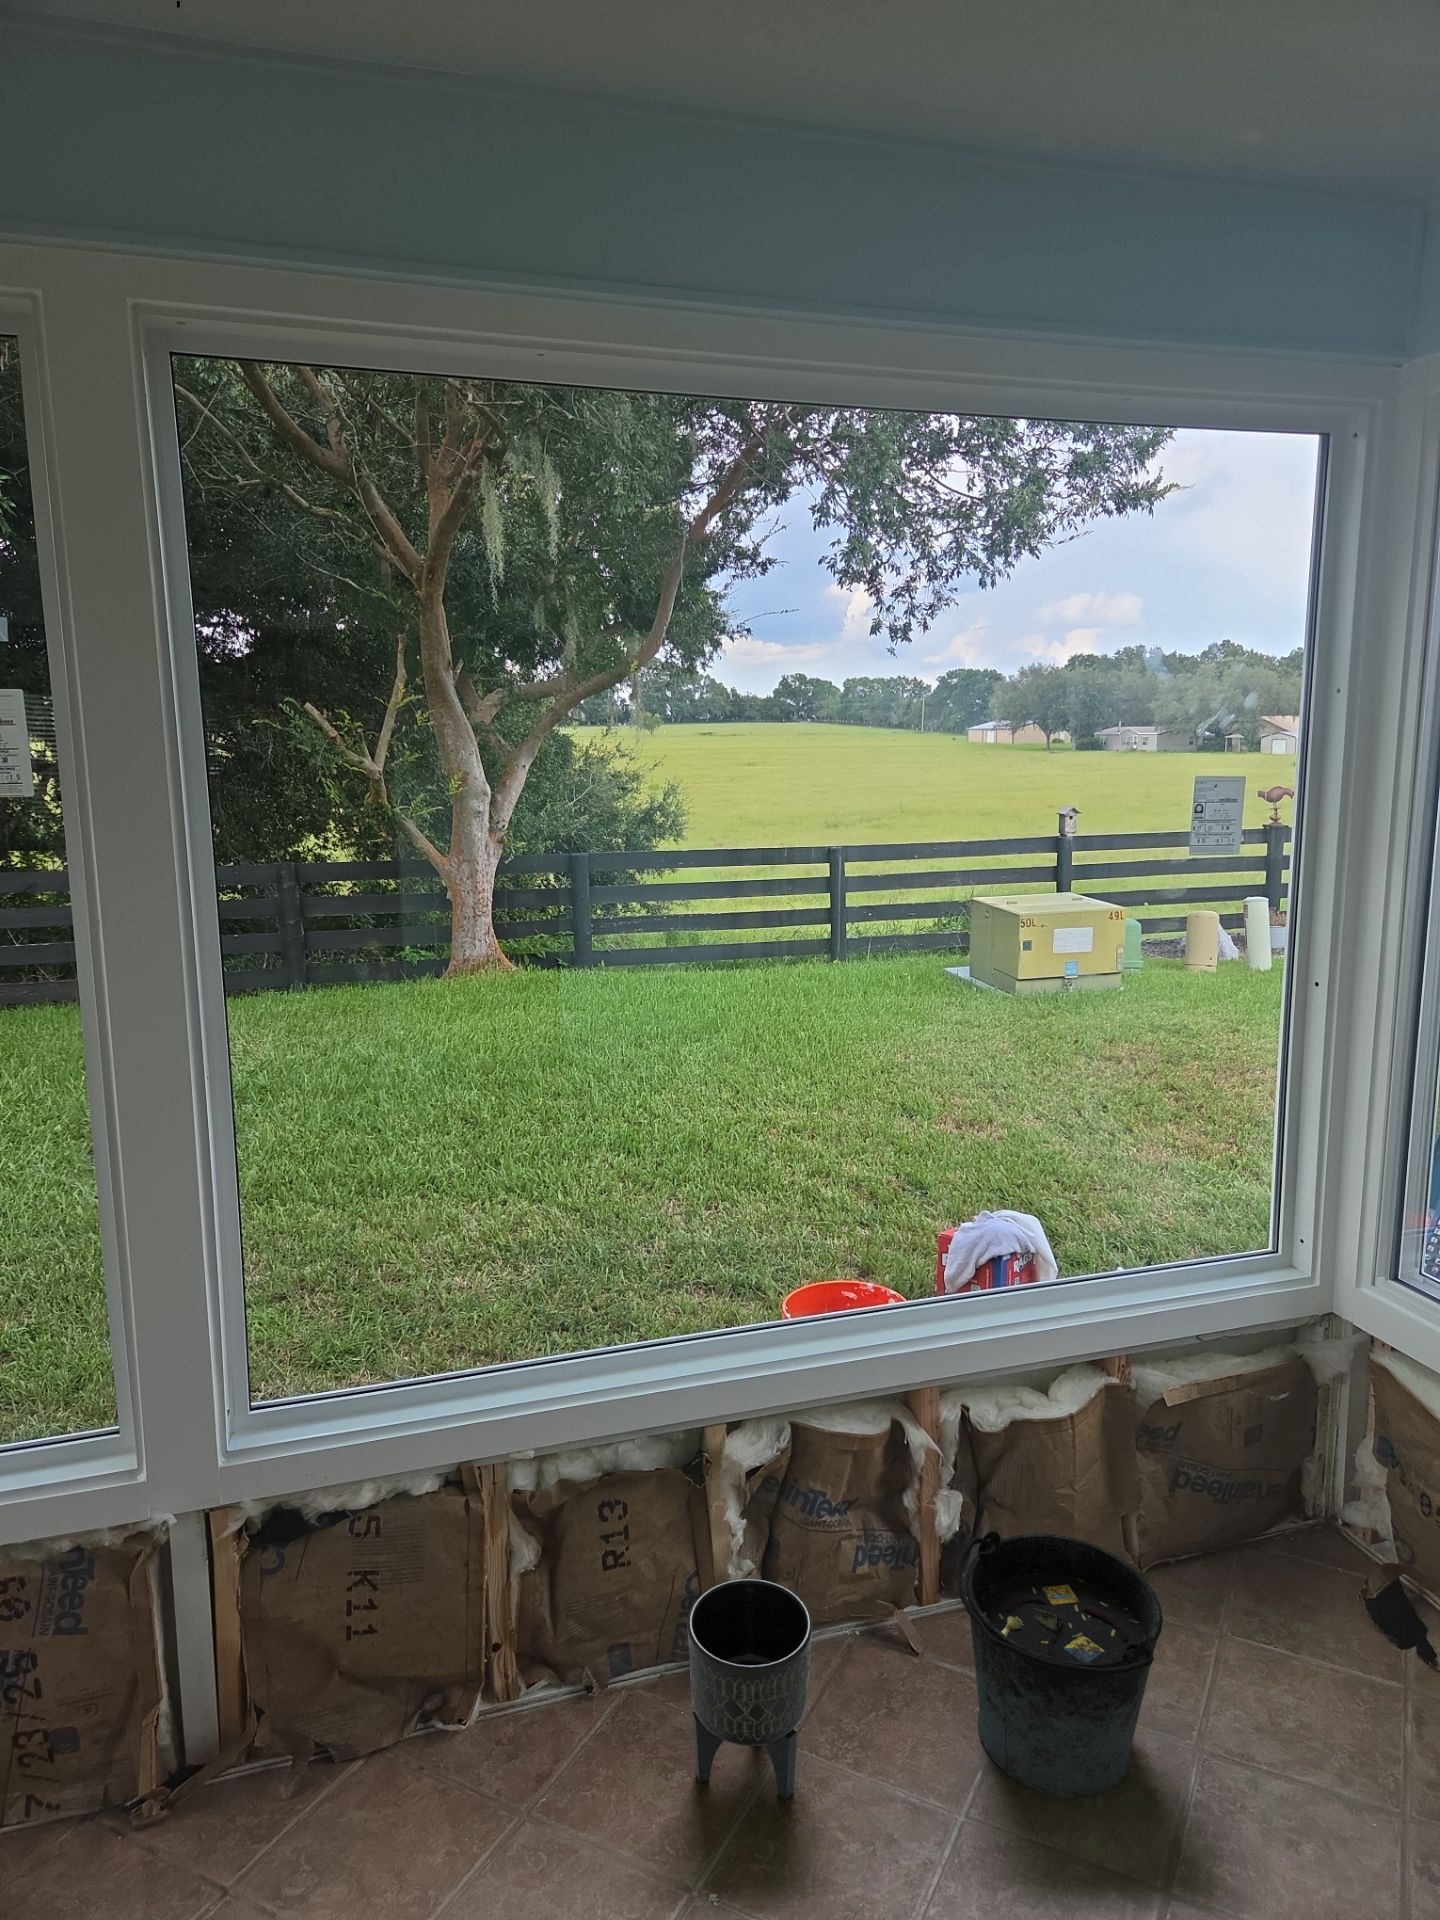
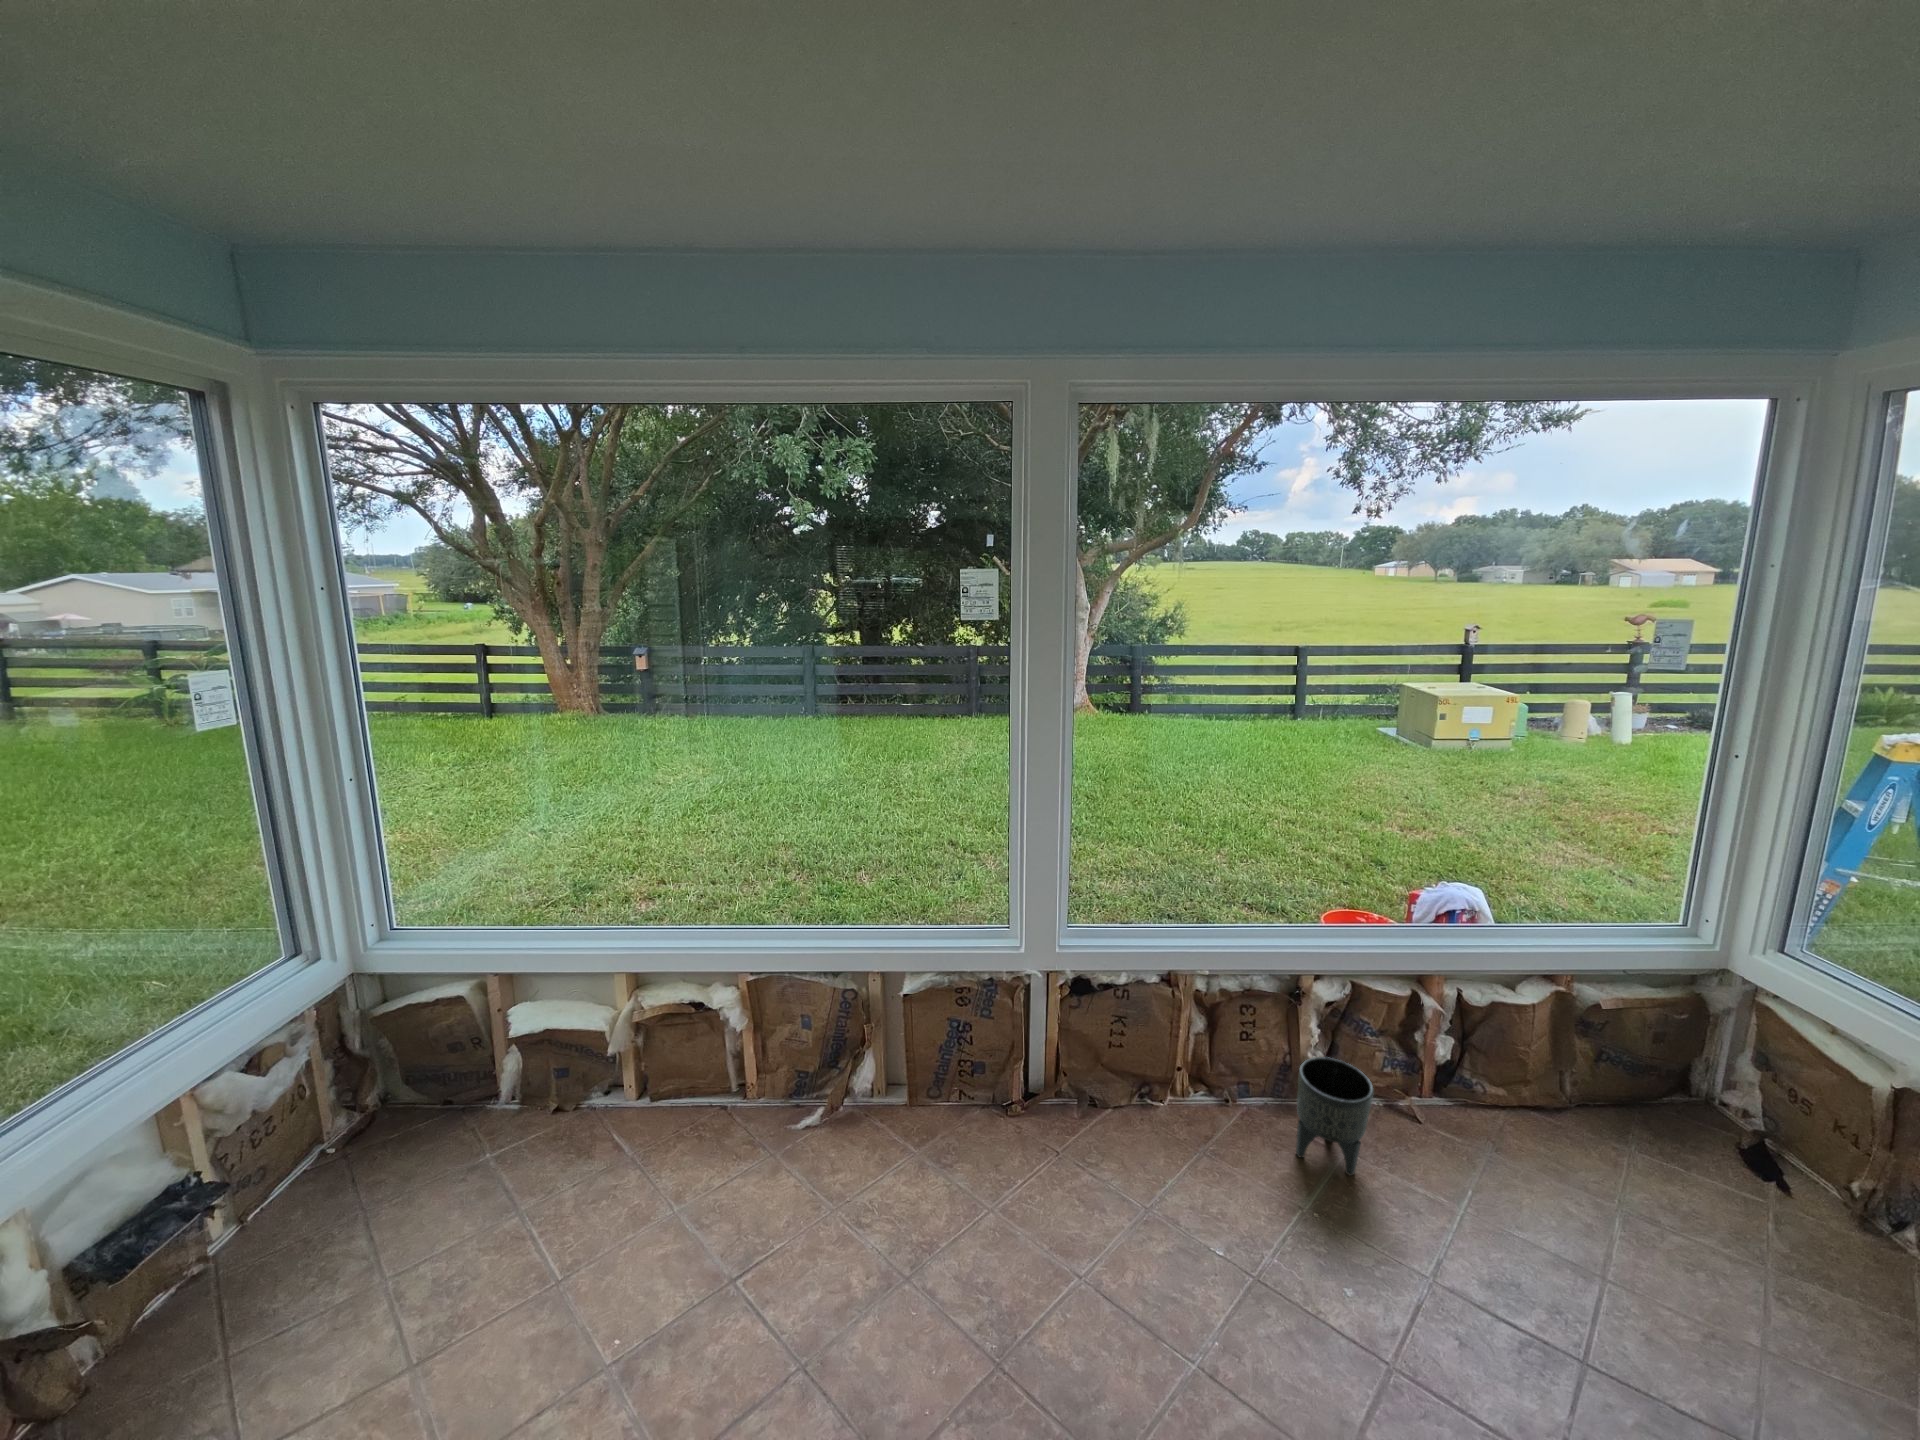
bucket: present [955,1531,1163,1798] -> none [1458,1059,1601,1215]

